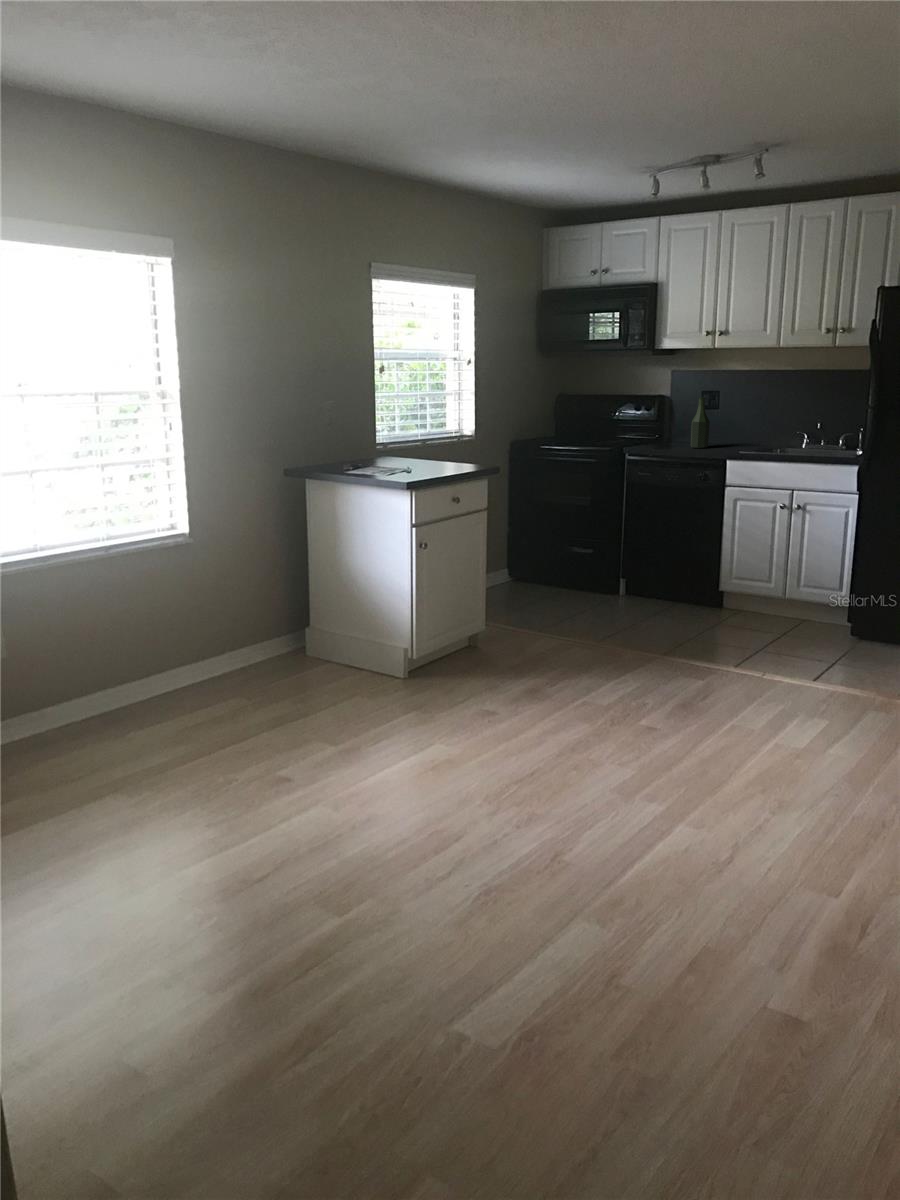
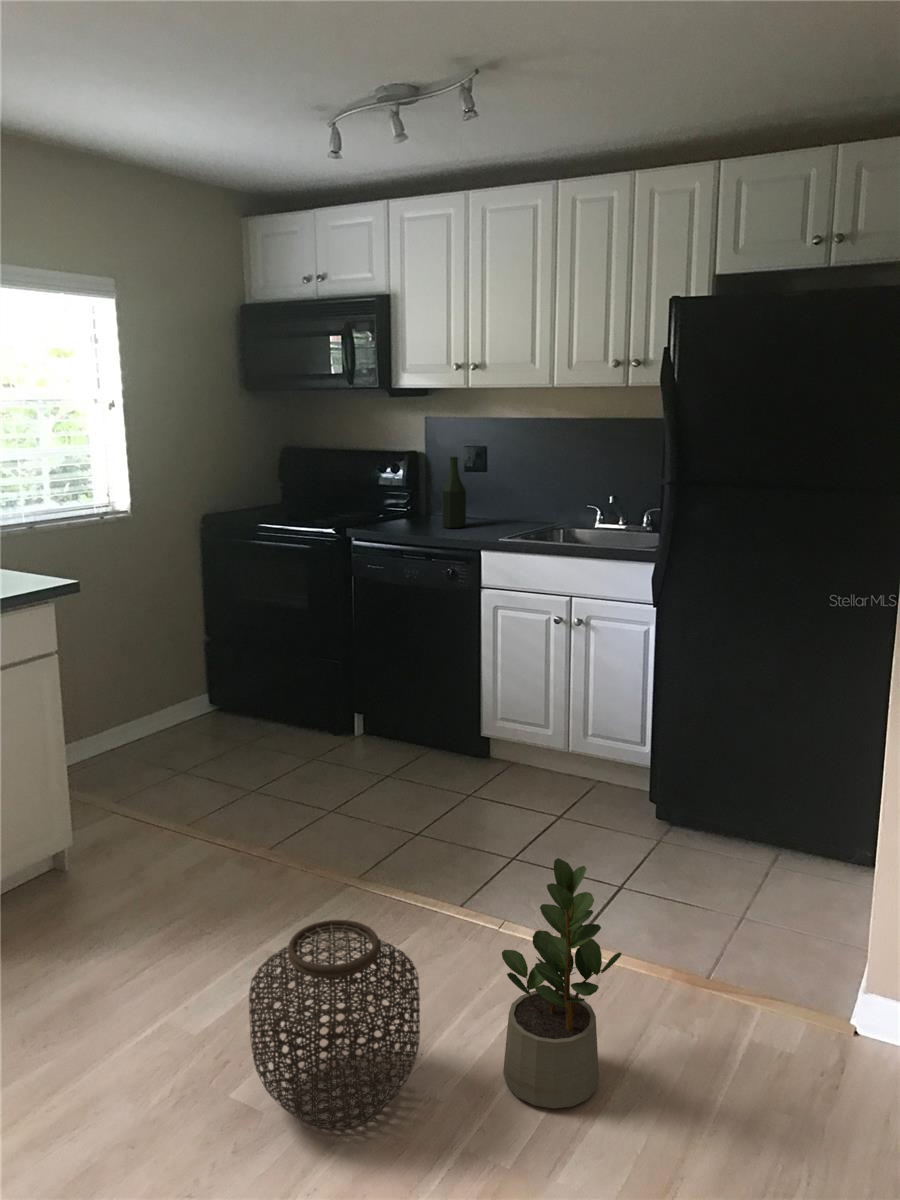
potted plant: none [787,599,862,734] -> present [502,858,622,1109]
woven basket: none [655,634,748,736] -> present [249,920,420,1128]

